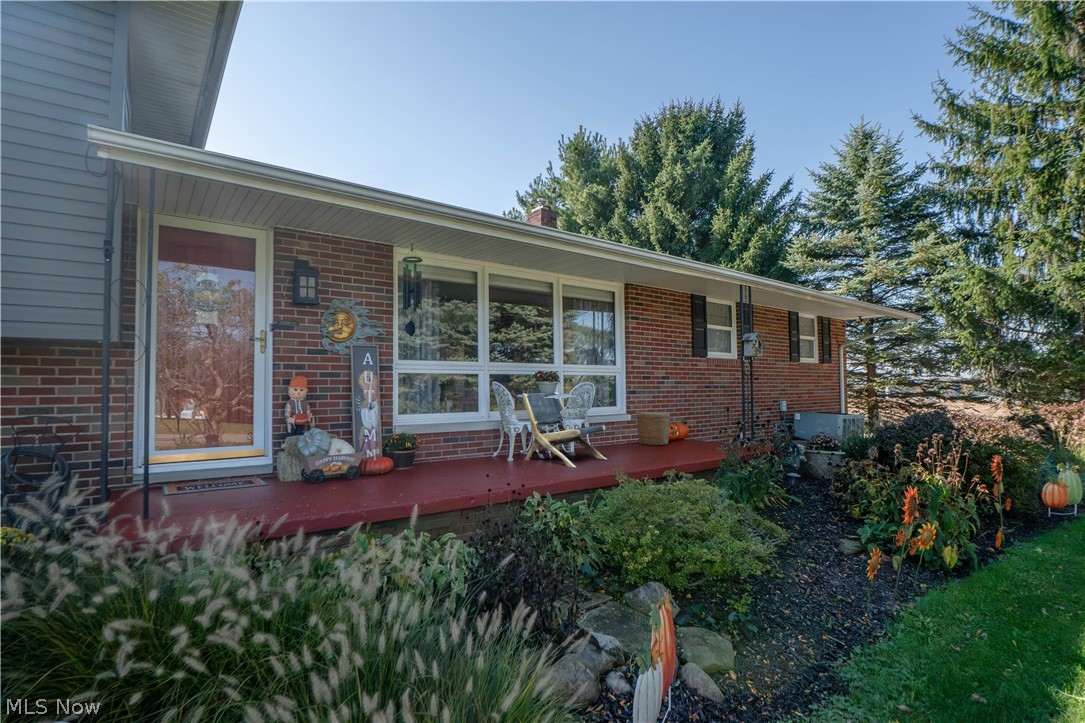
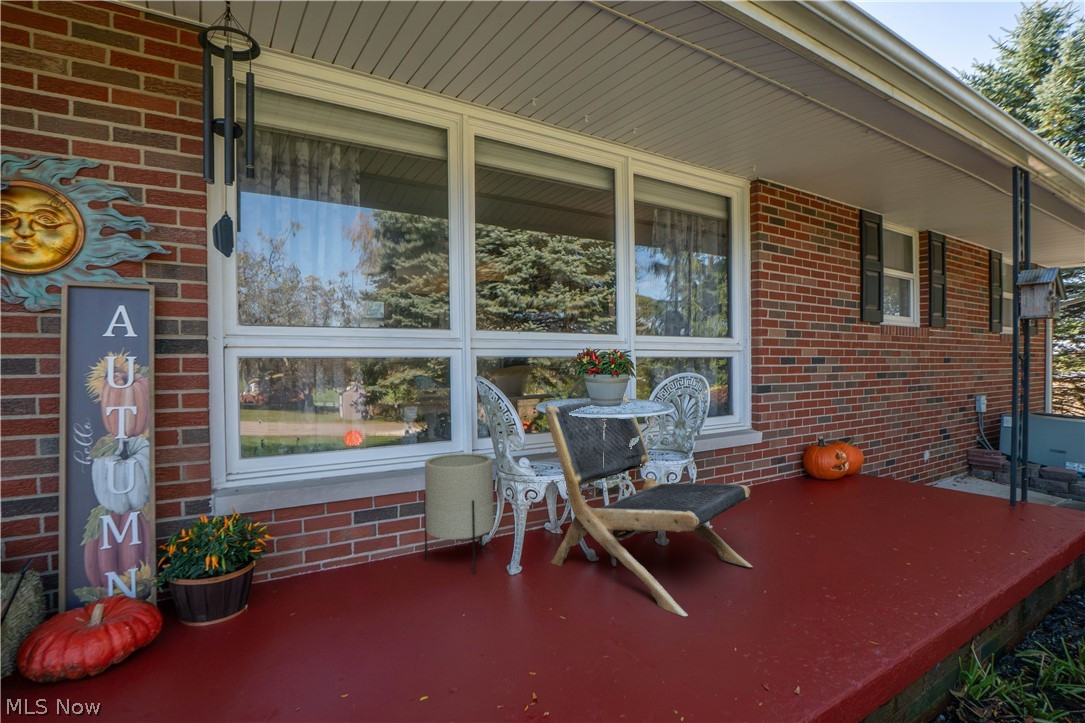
woven basket: present [636,412,670,446] -> none [772,426,844,497]
planter: none [471,416,500,462] -> present [424,453,494,573]

